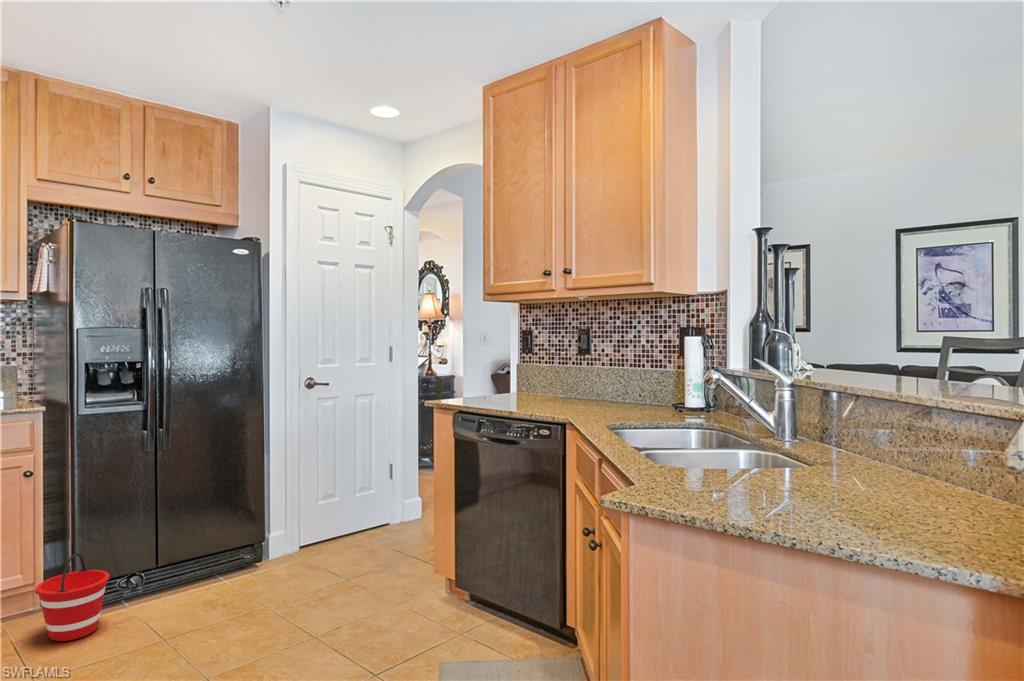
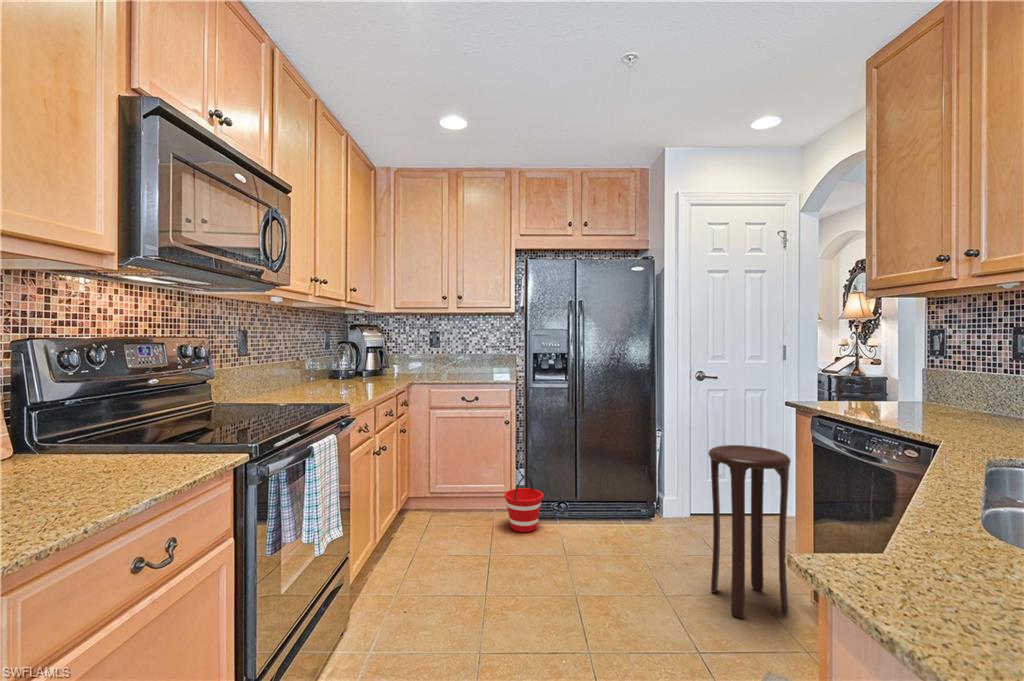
stool: none [359,452,439,634] -> present [708,445,791,618]

